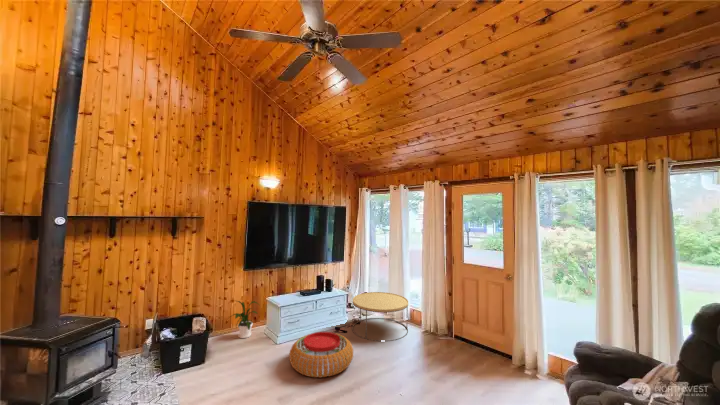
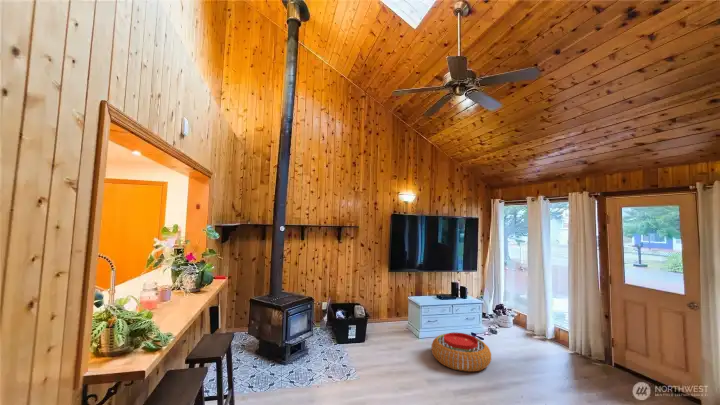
coffee table: present [352,292,408,341] -> none [489,305,552,355]
house plant: present [234,301,257,338] -> none [376,297,403,330]

